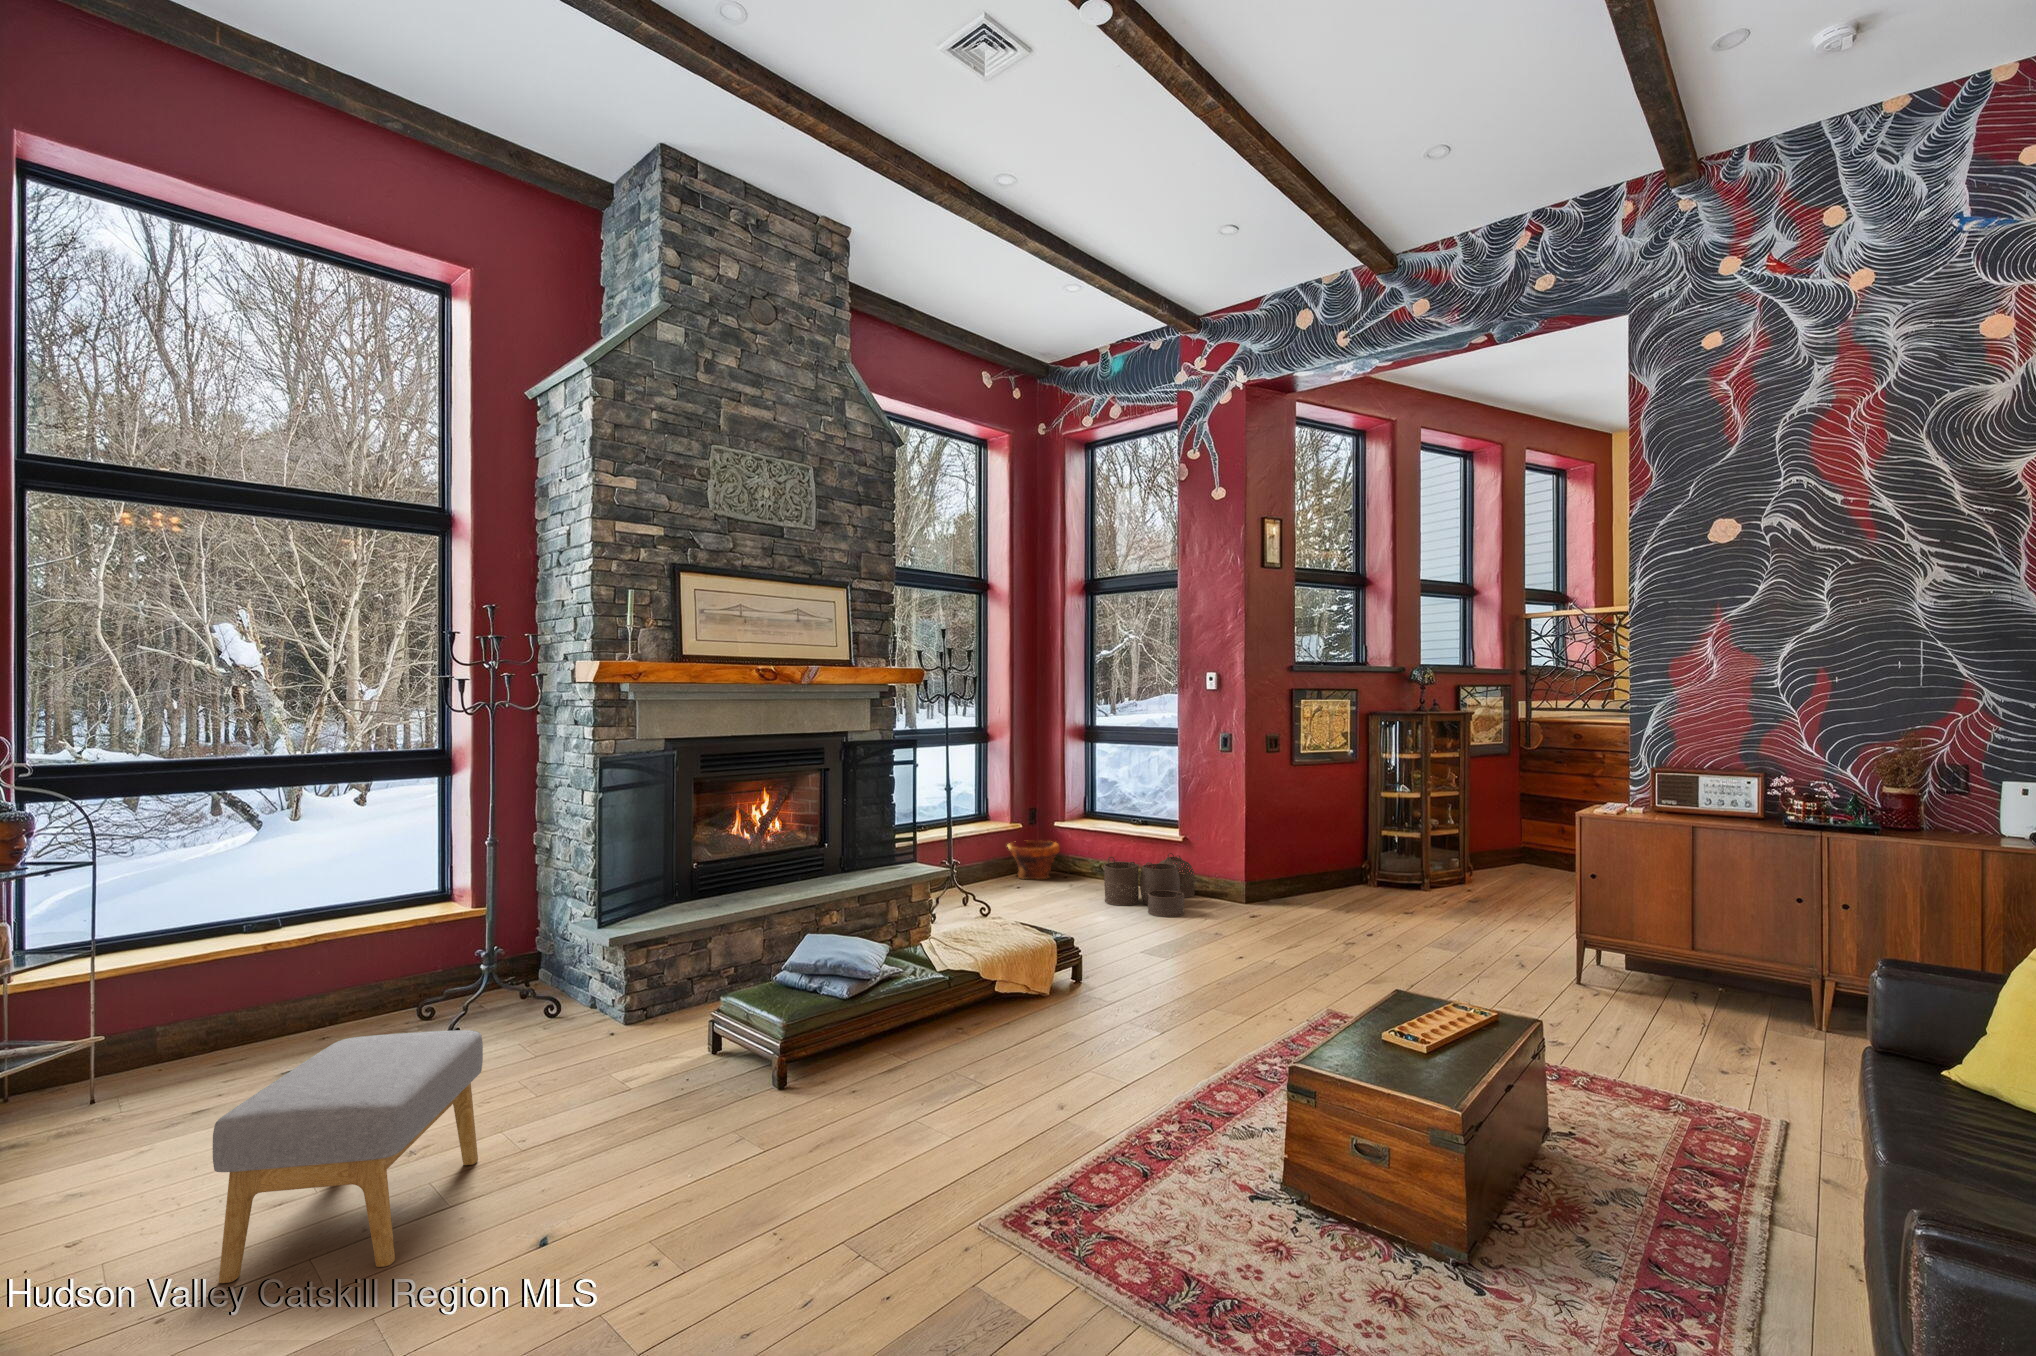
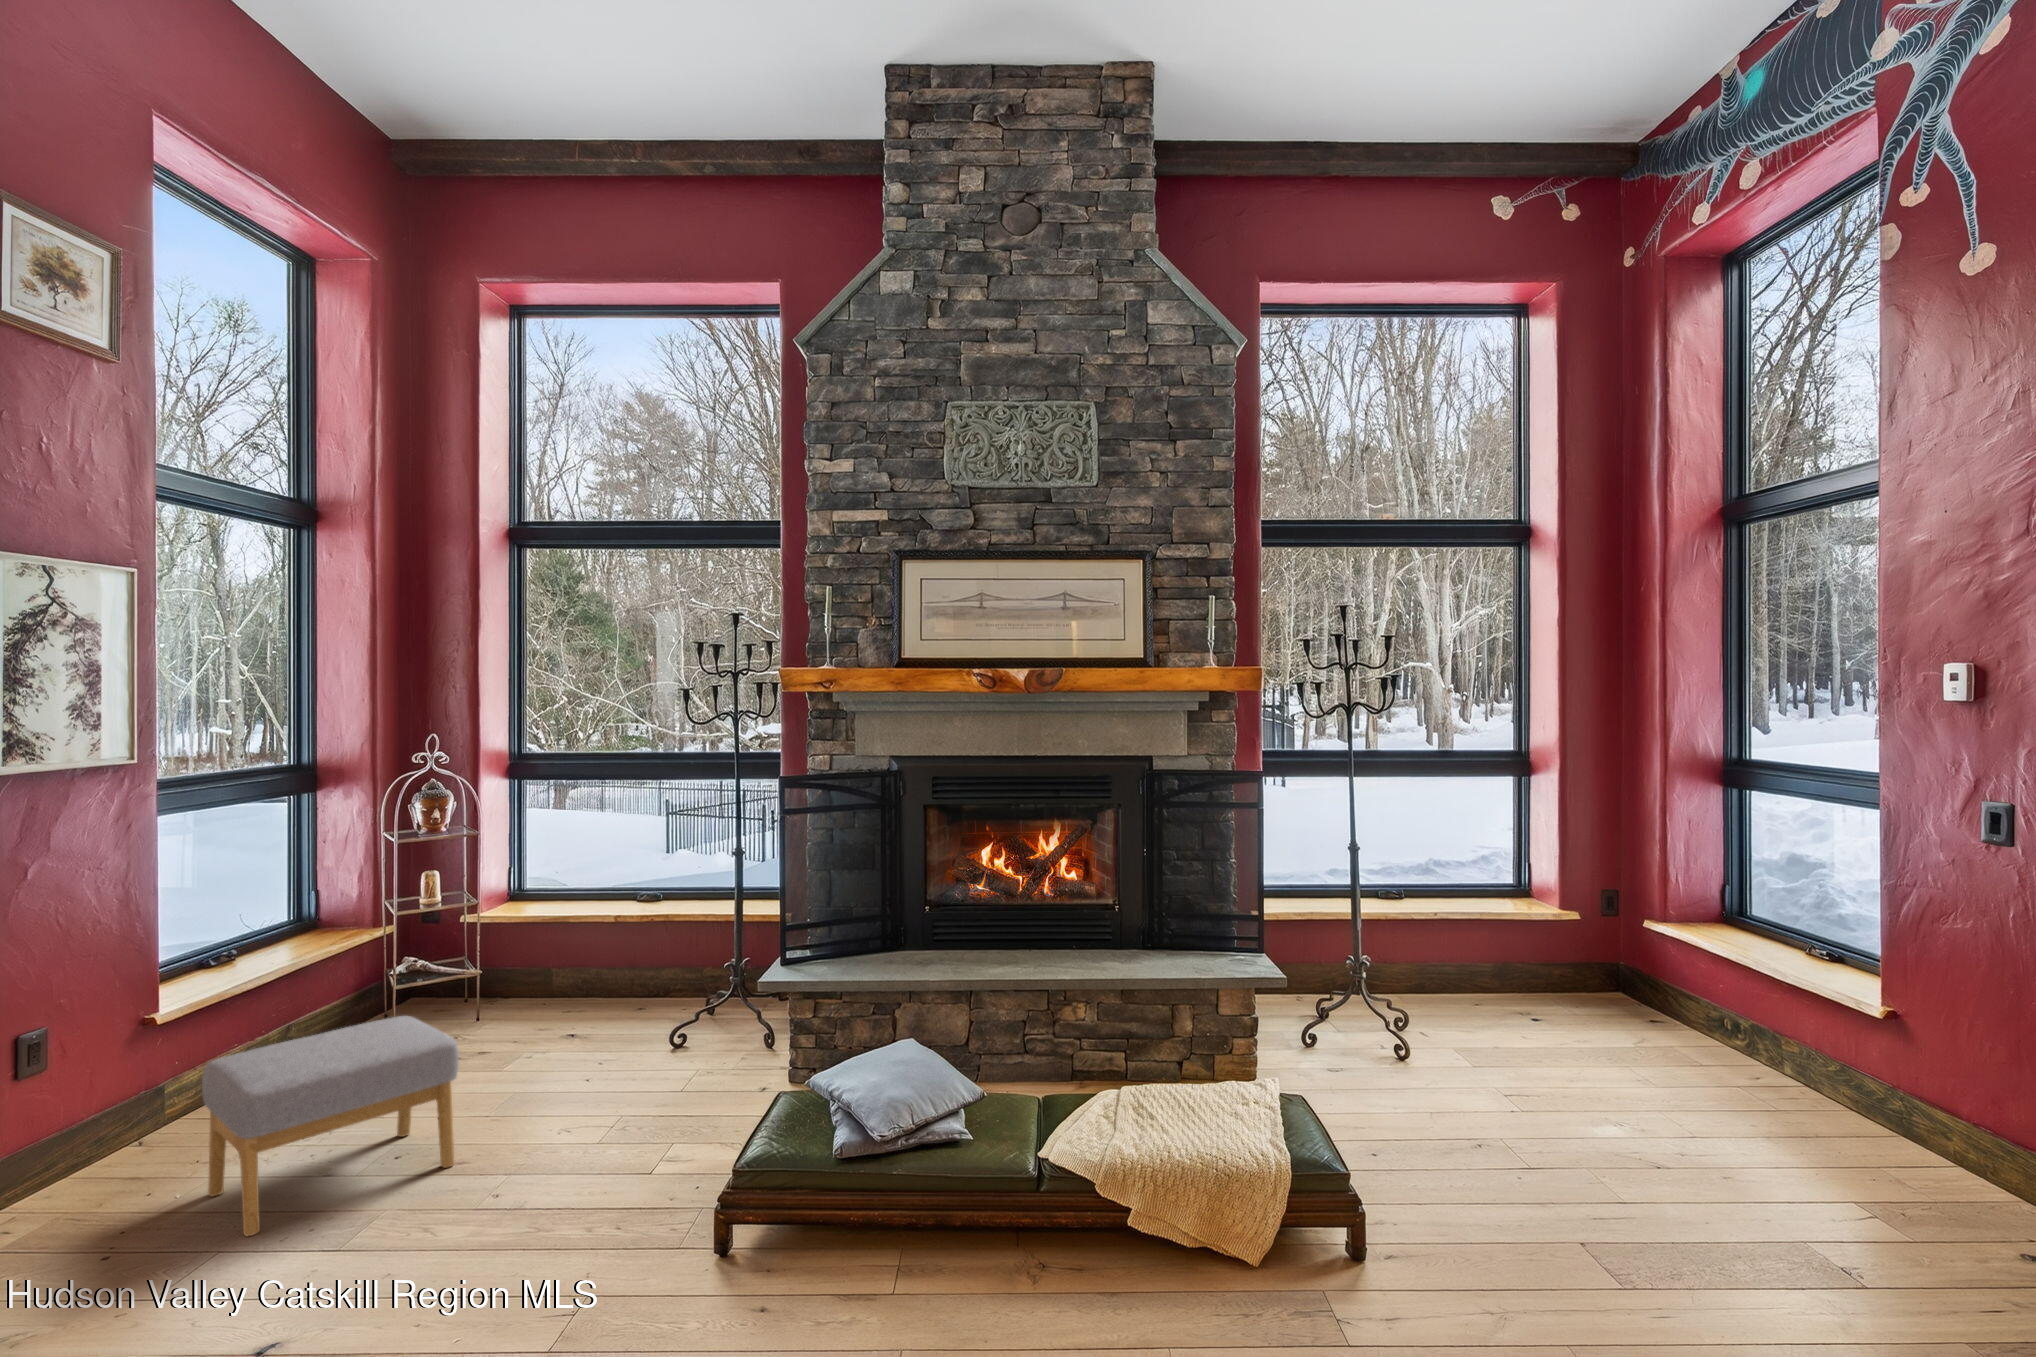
planter: present [1007,841,1060,879] -> none [1537,943,1638,1016]
woven basket: present [1104,853,1195,917] -> none [1621,1009,1860,1164]

